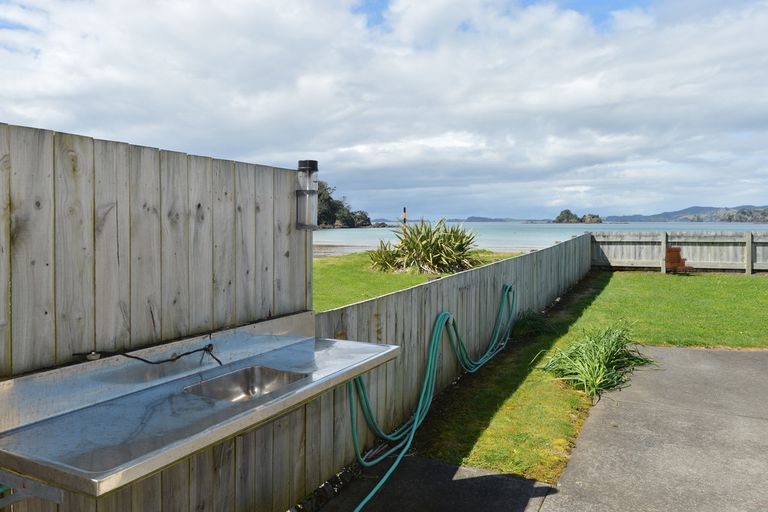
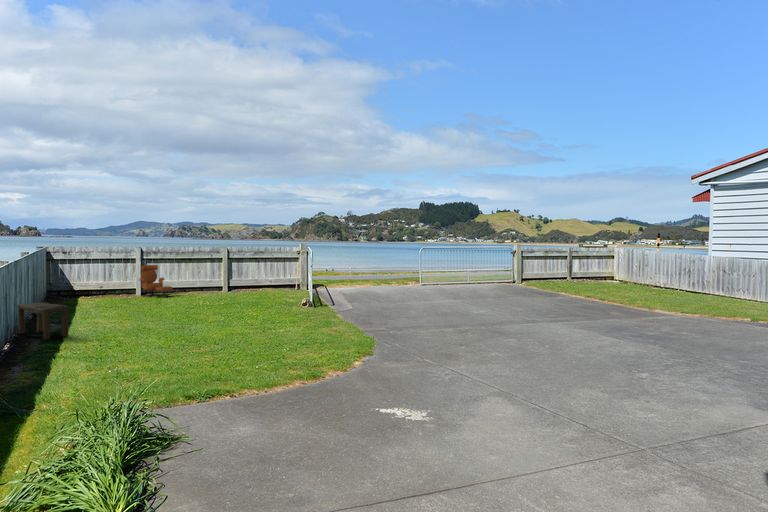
bench: none [567,272,599,298] -> present [17,302,69,340]

